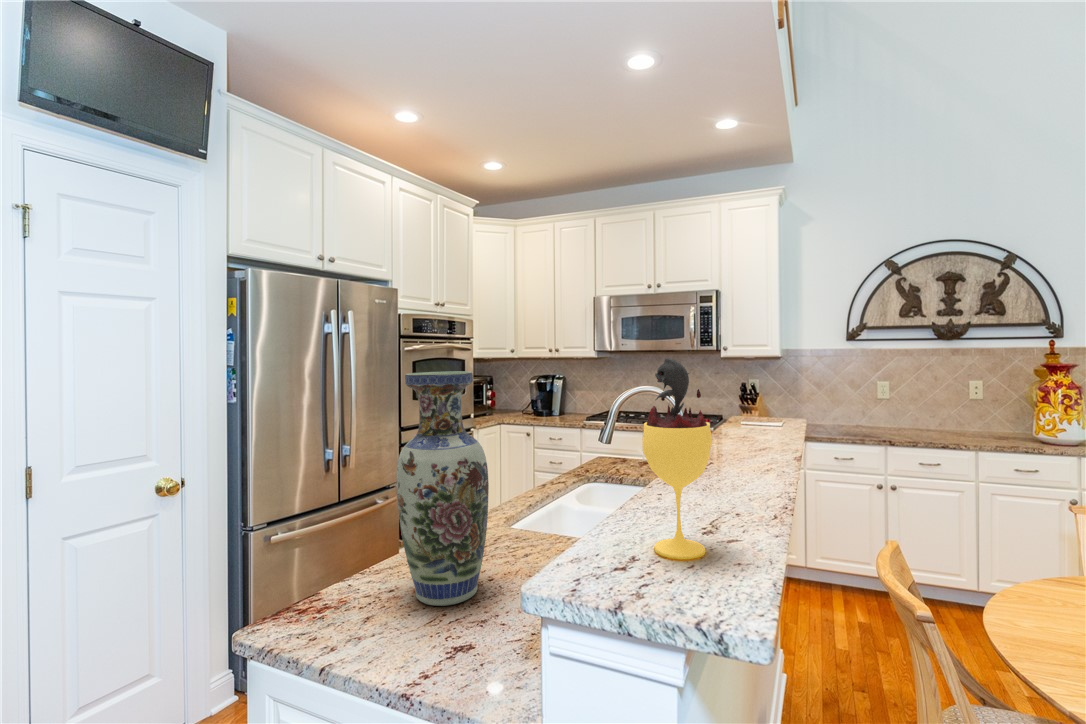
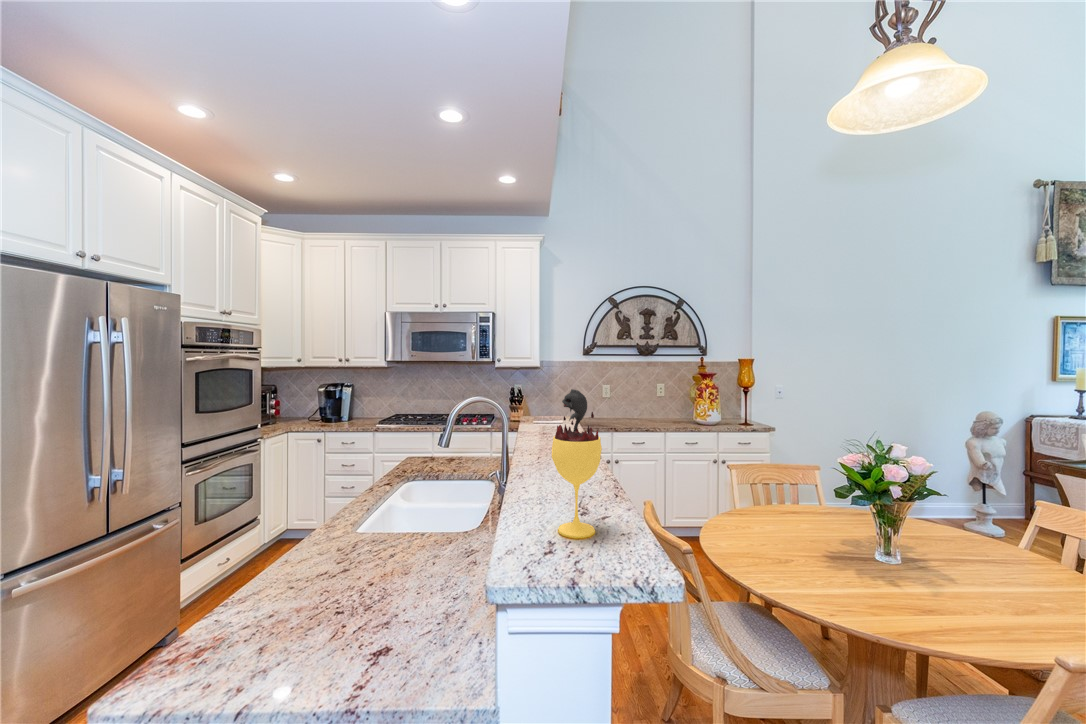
vase: present [397,371,489,606] -> none [287,394,380,620]

